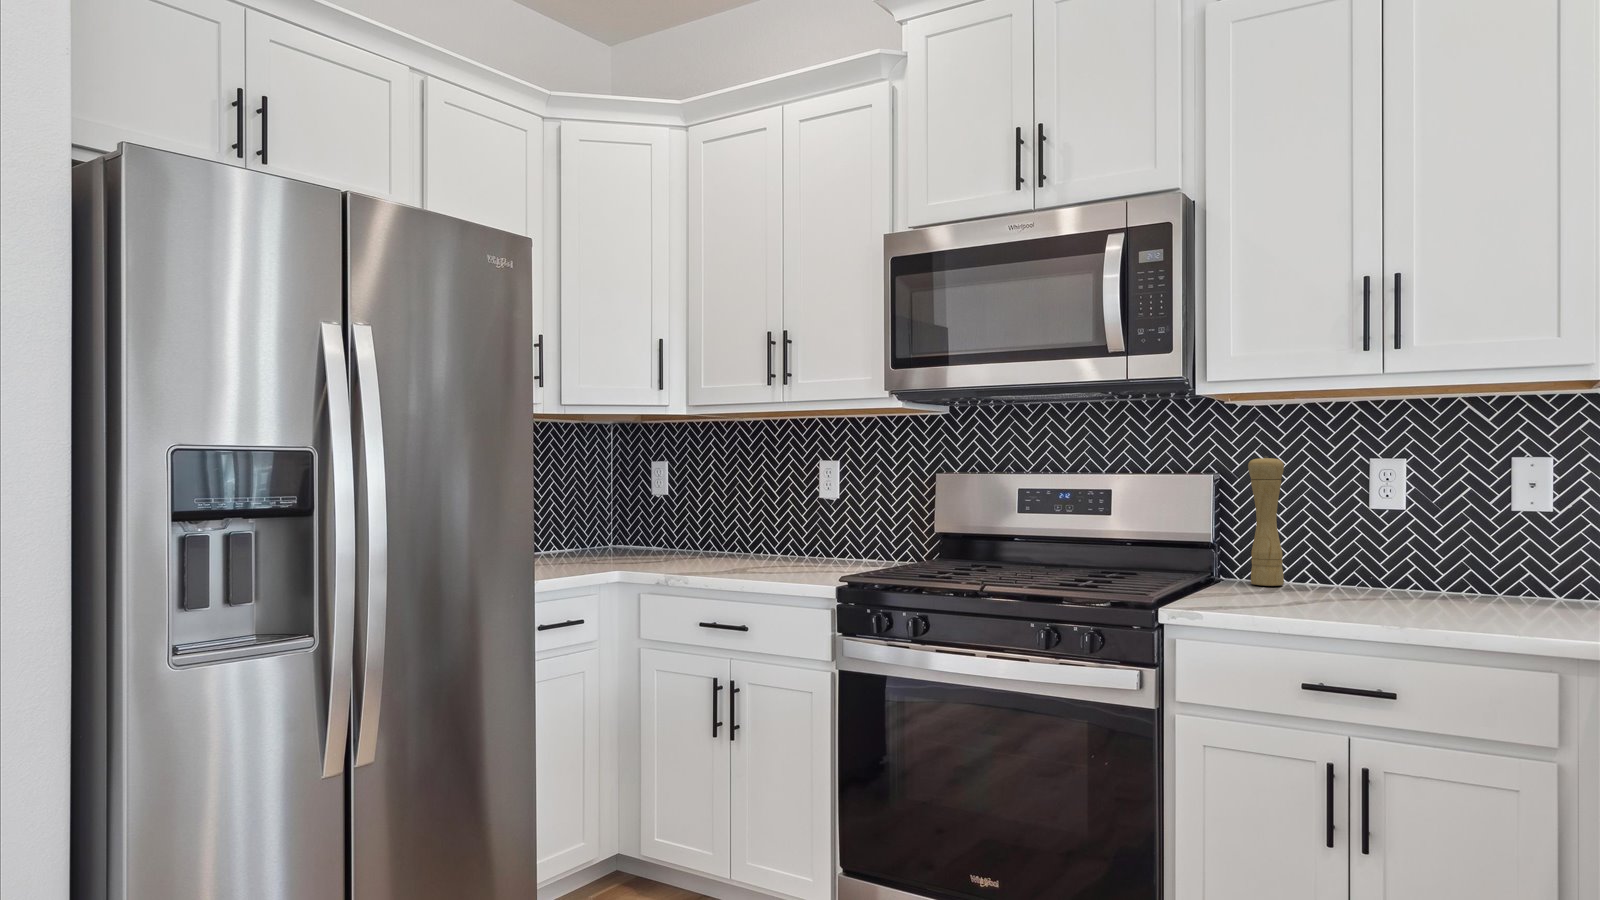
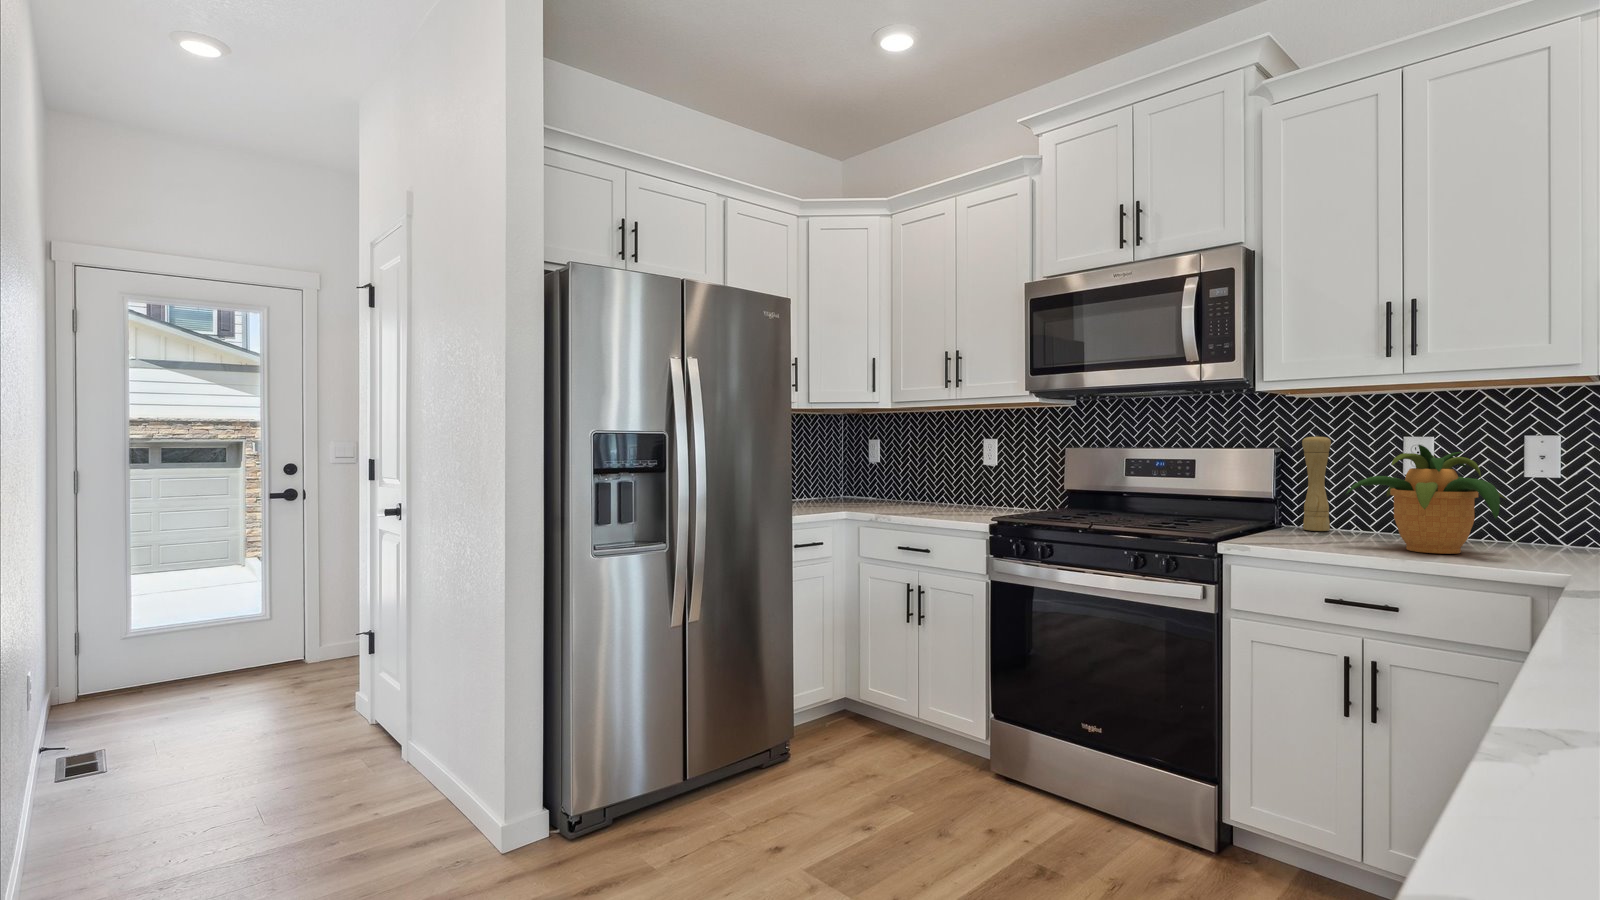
potted plant: none [1316,469,1511,616] -> present [1346,445,1505,554]

